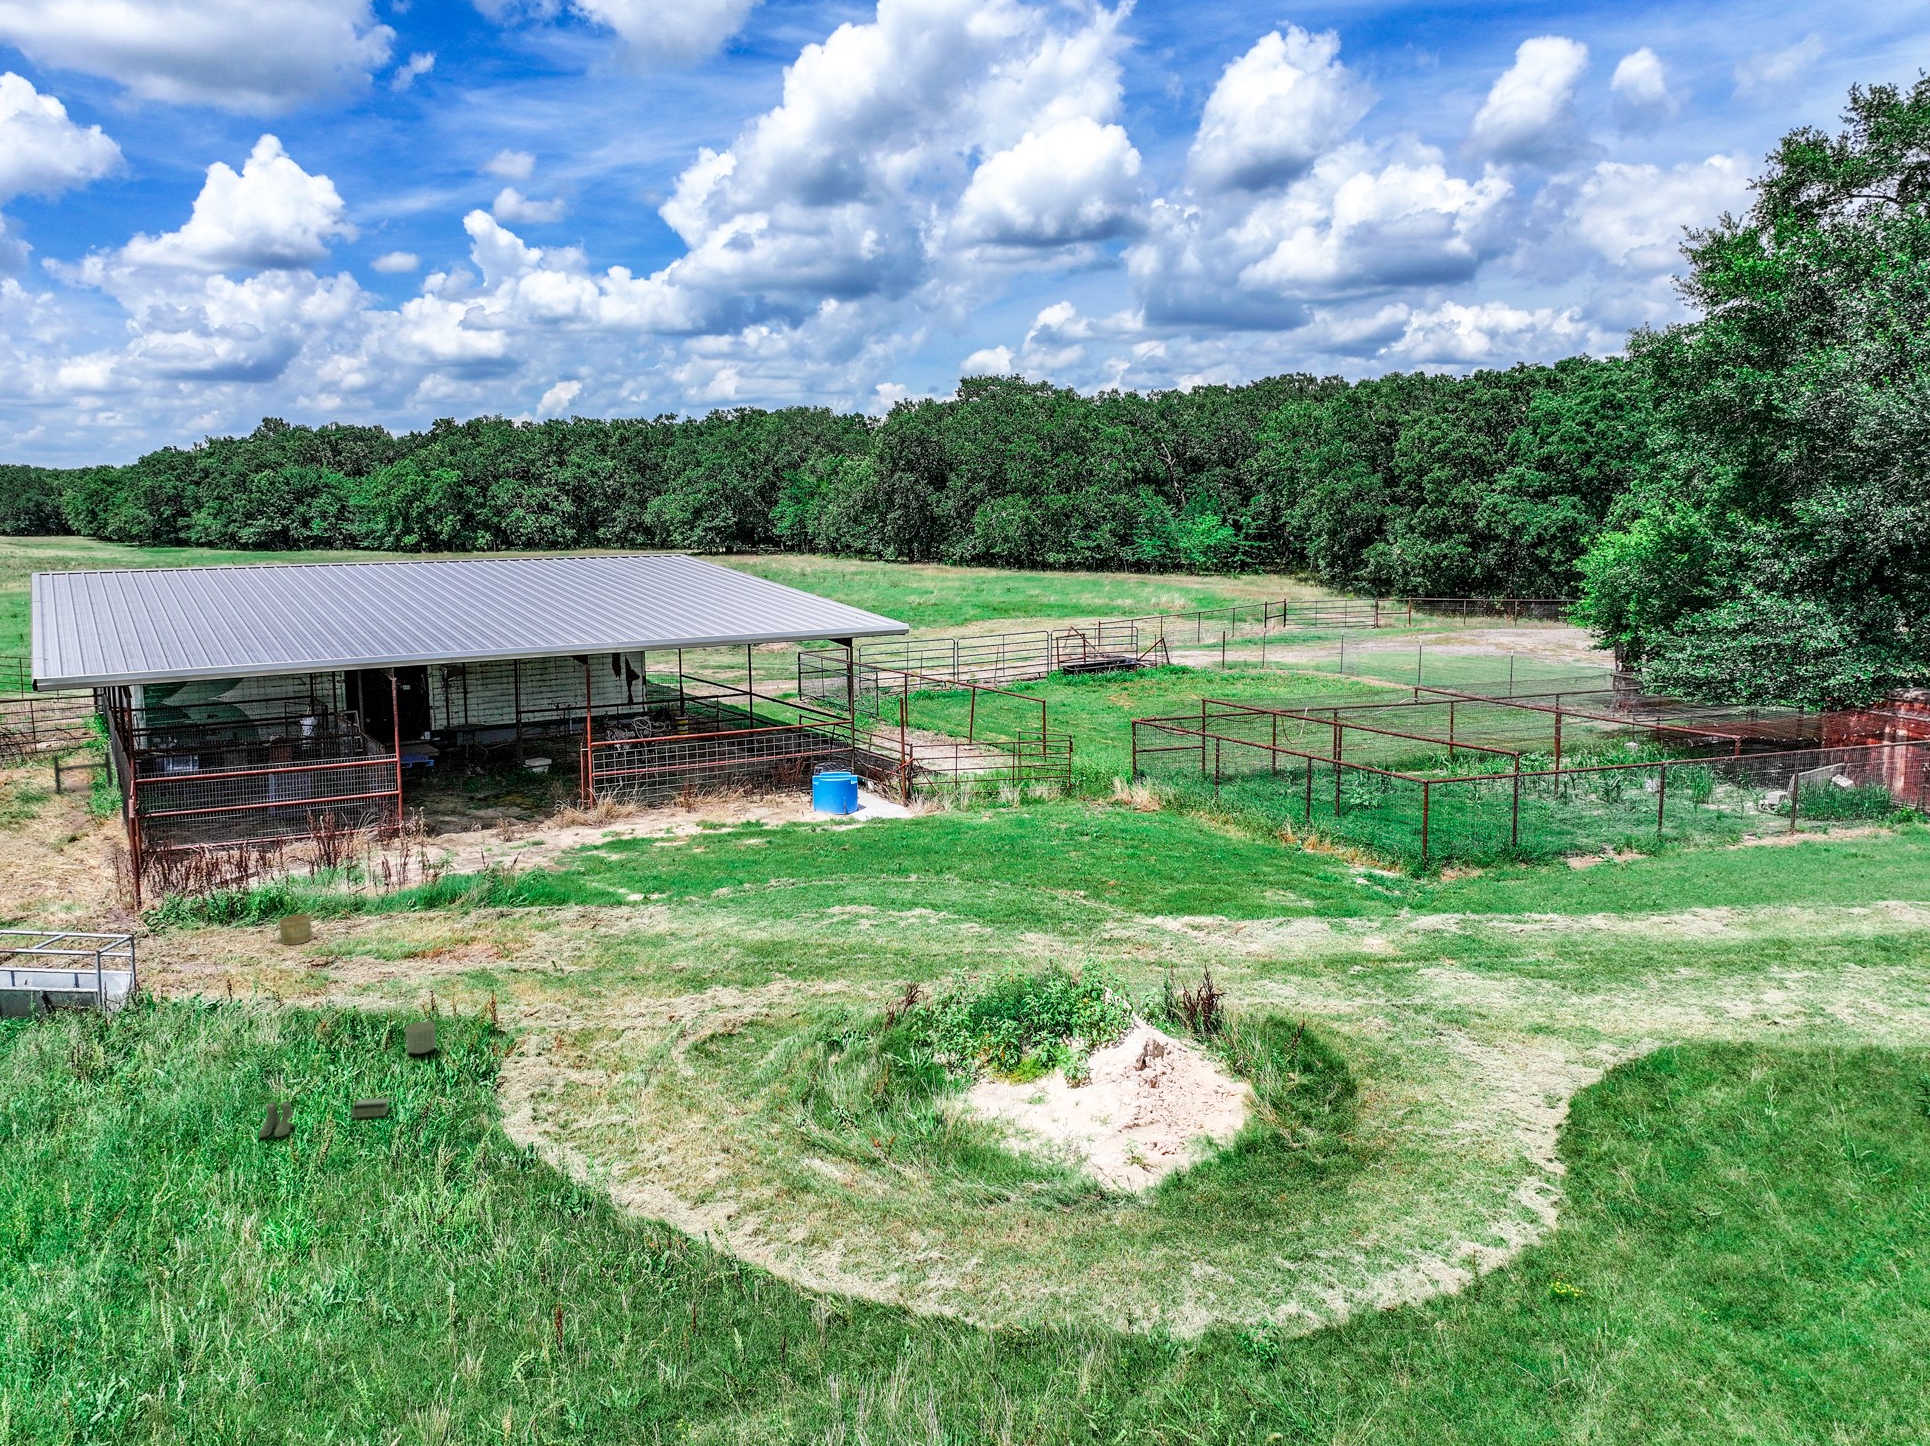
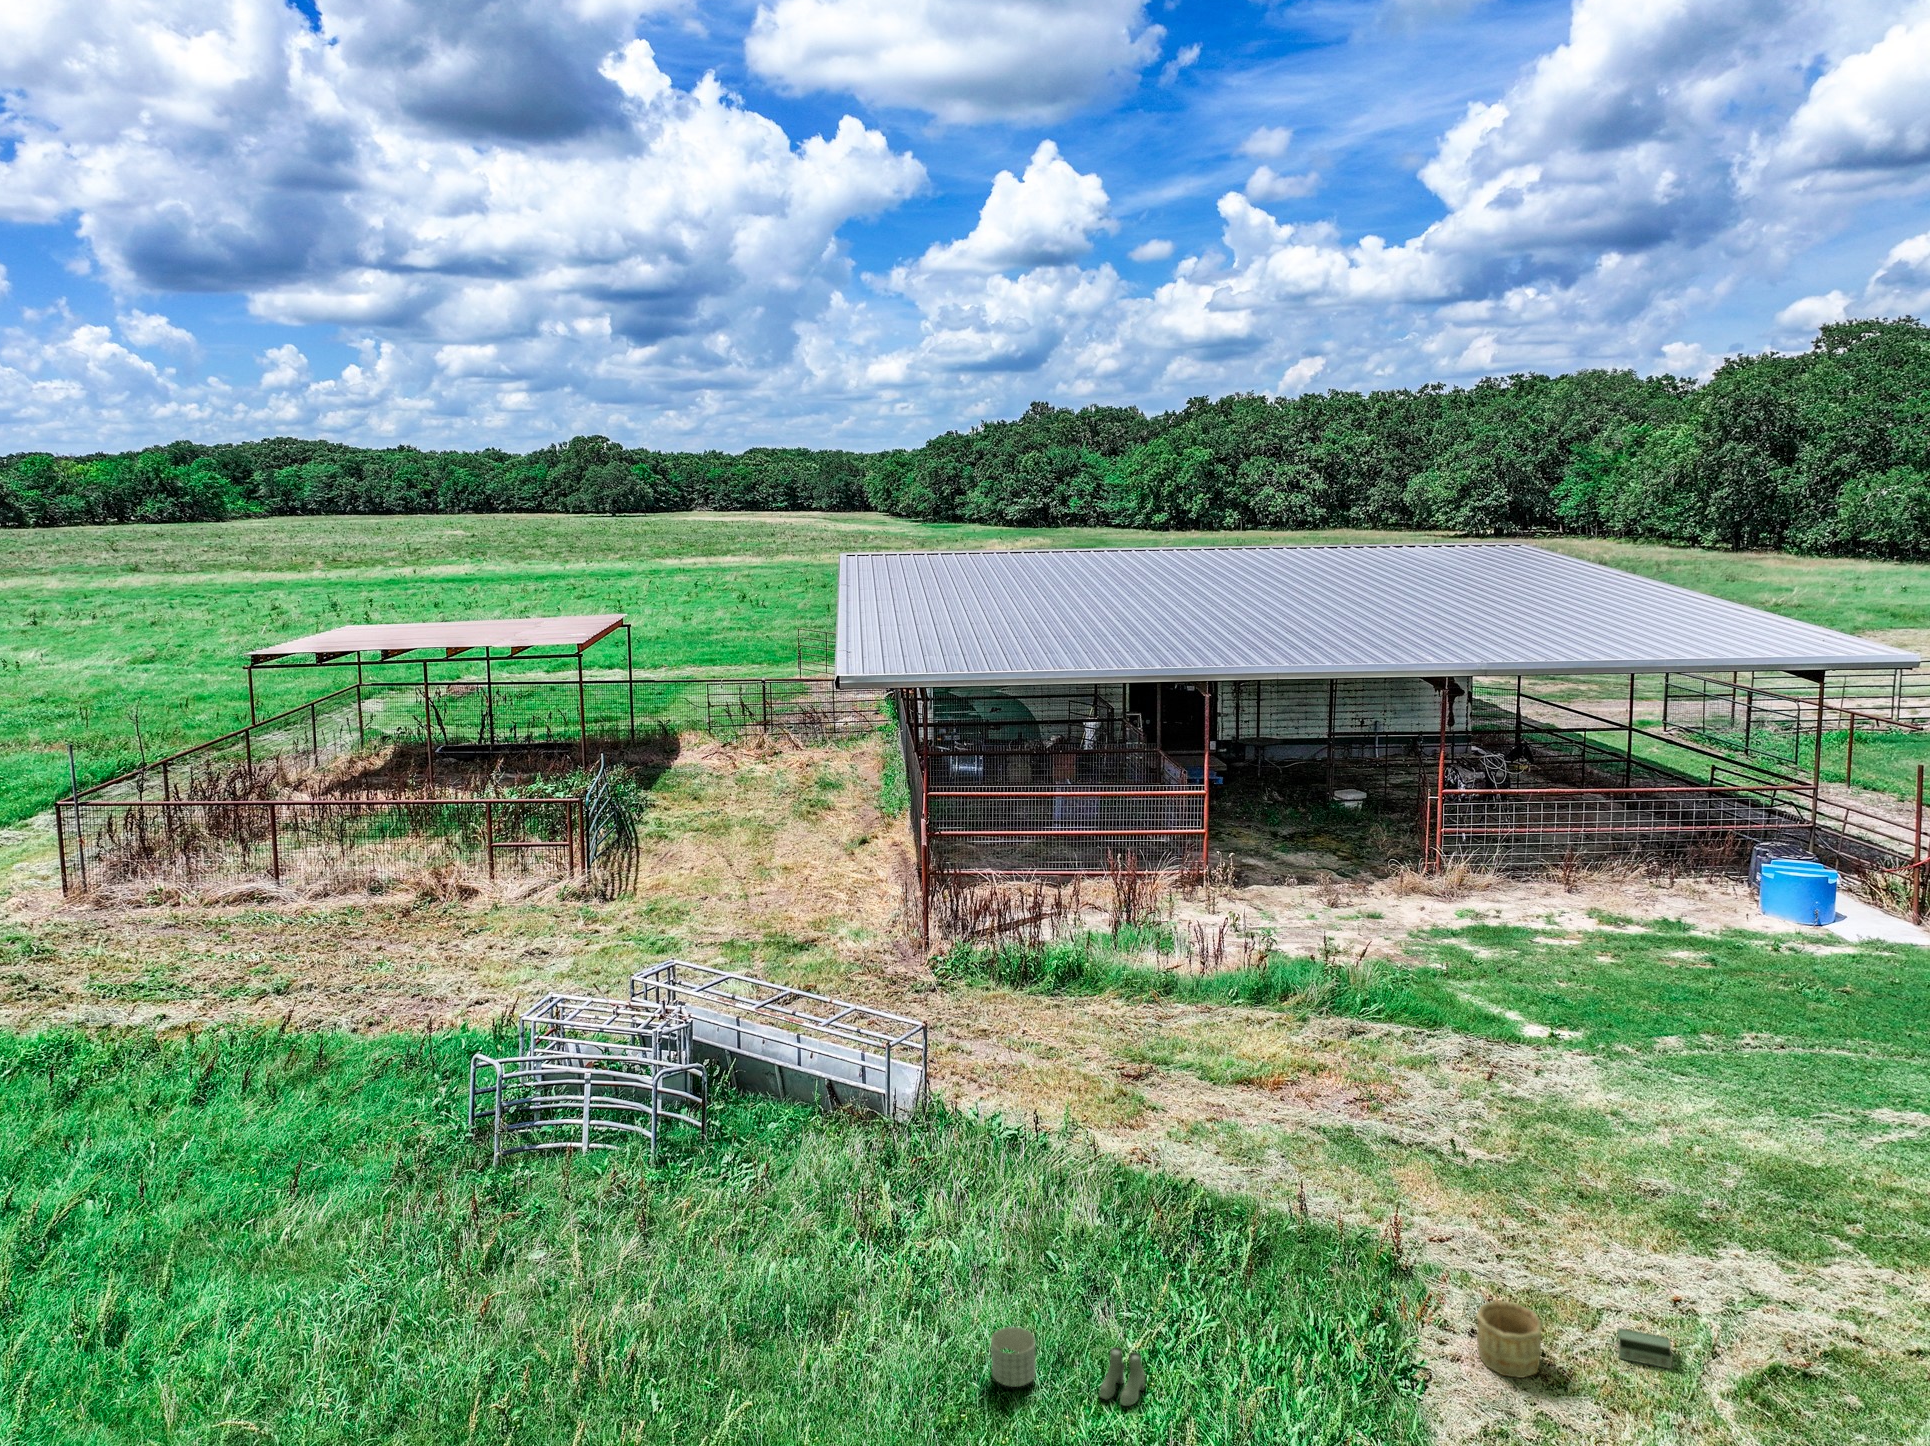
bench: present [53,752,113,793] -> none [850,742,900,783]
wooden bucket: present [279,914,312,945] -> present [1476,1301,1543,1378]
planter: present [405,1021,436,1054] -> present [991,1327,1036,1387]
toolbox: present [351,1097,390,1118] -> present [1618,1328,1672,1369]

